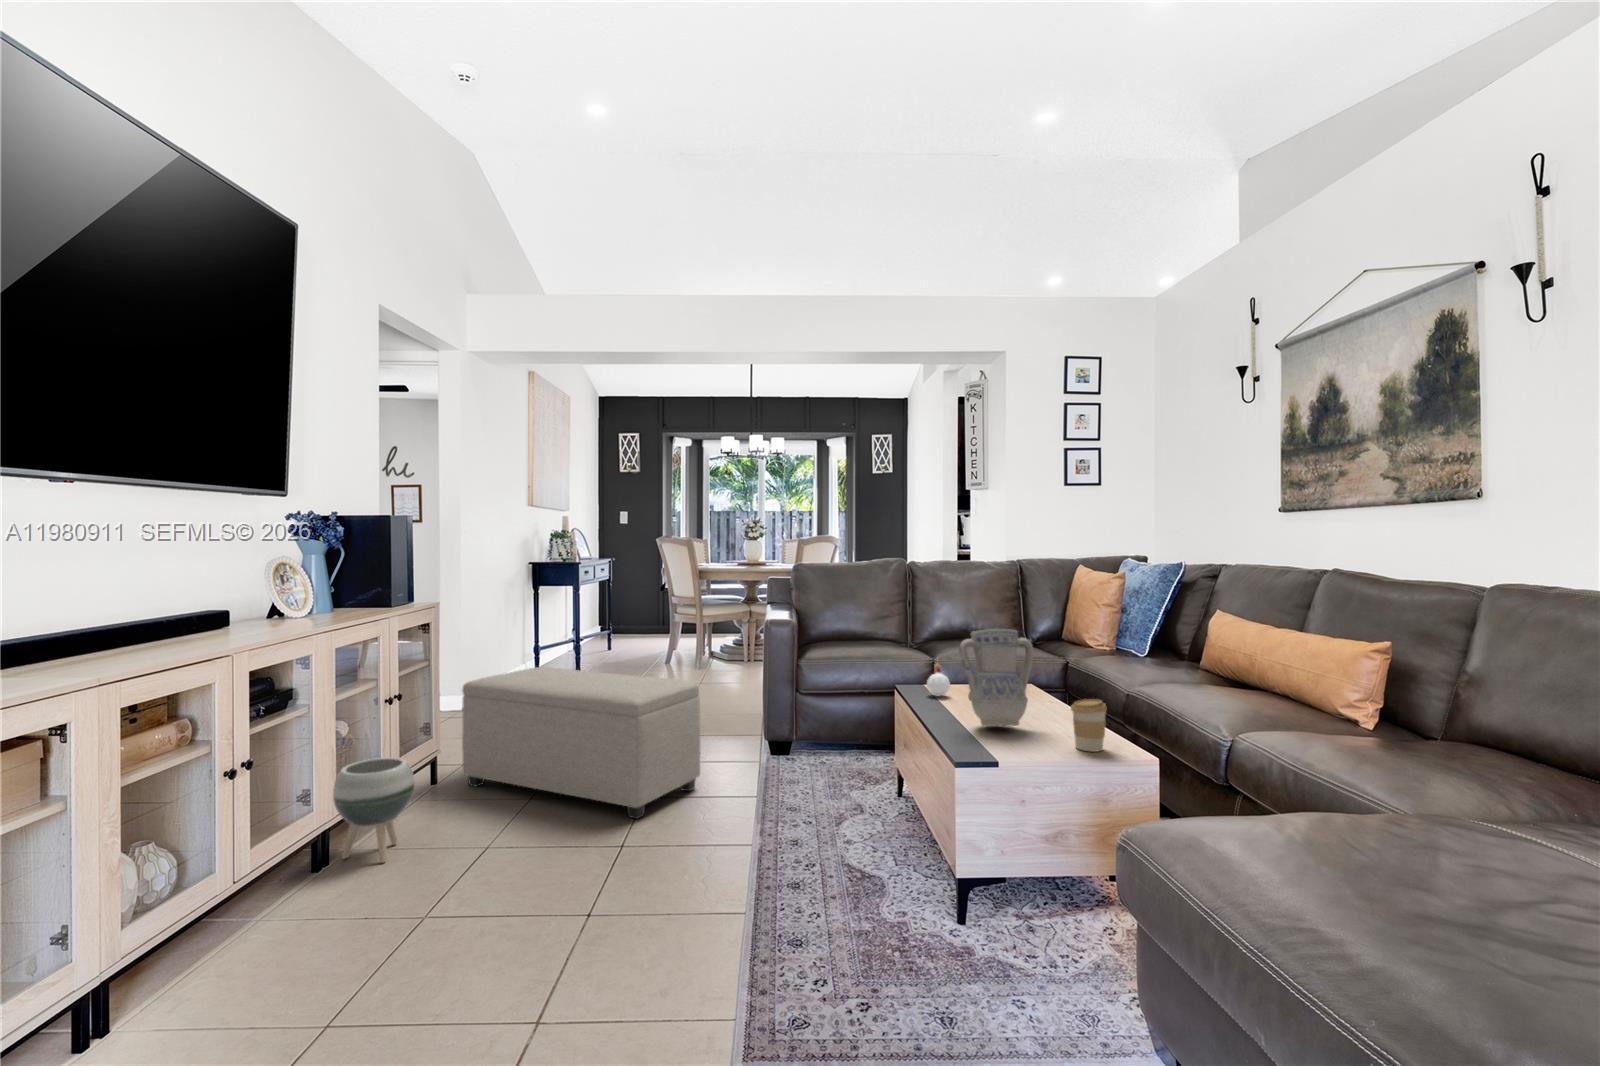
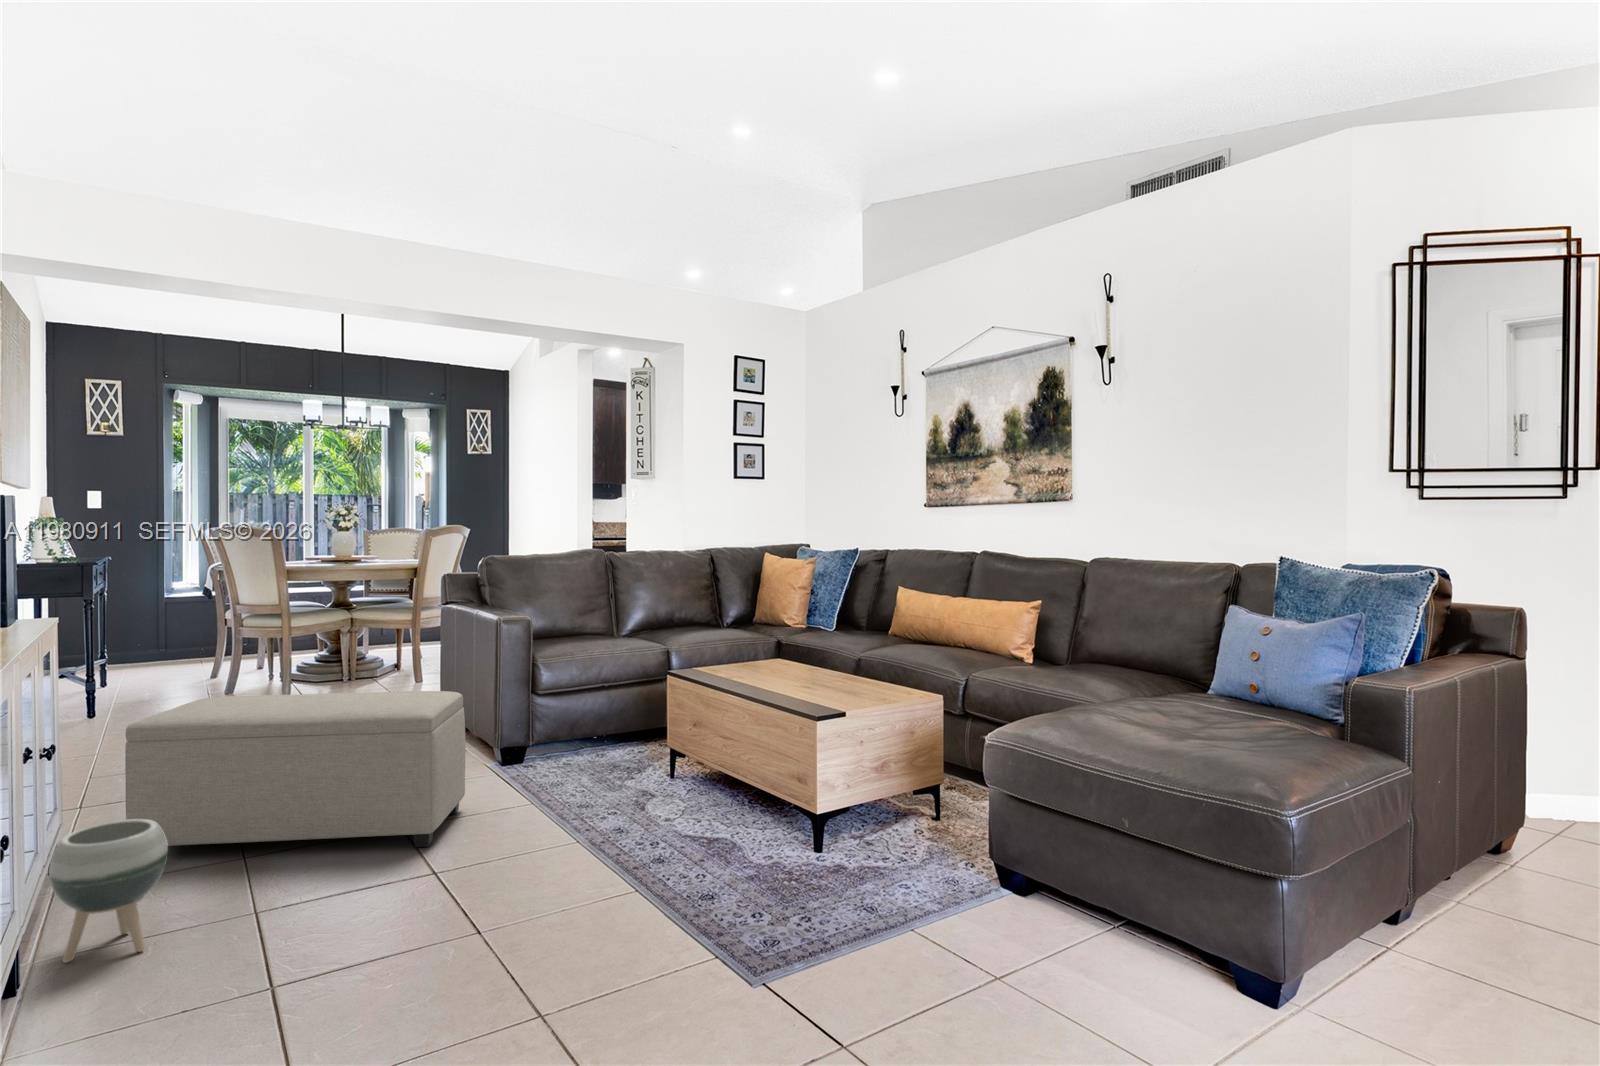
vase: present [959,629,1033,726] -> none [776,609,832,694]
candle: present [927,662,950,696] -> none [712,640,733,678]
coffee cup: present [1071,699,1107,752] -> none [875,660,902,701]

